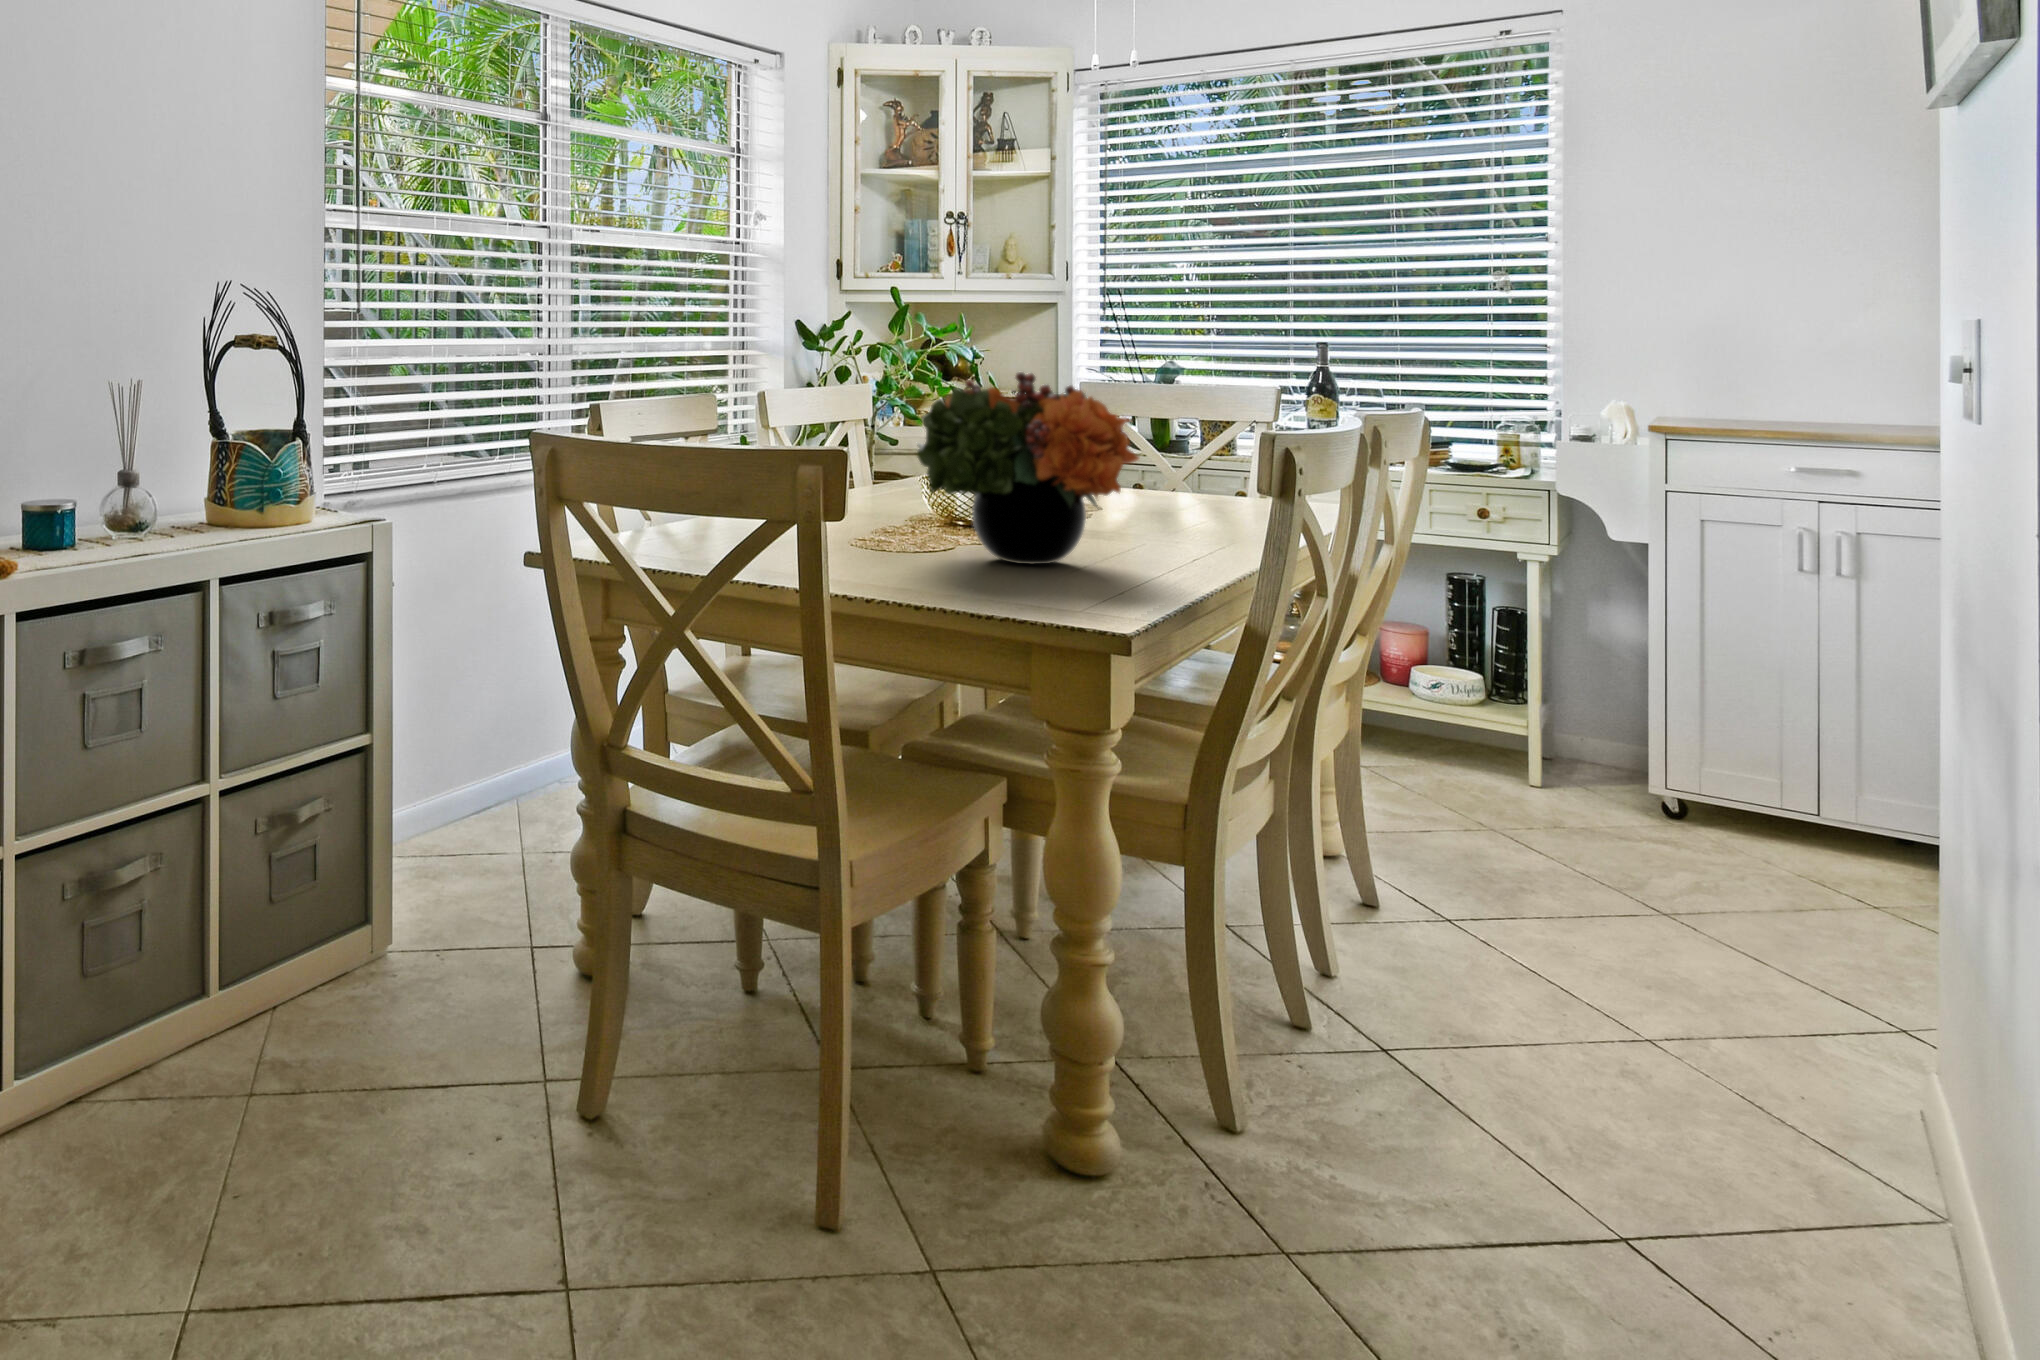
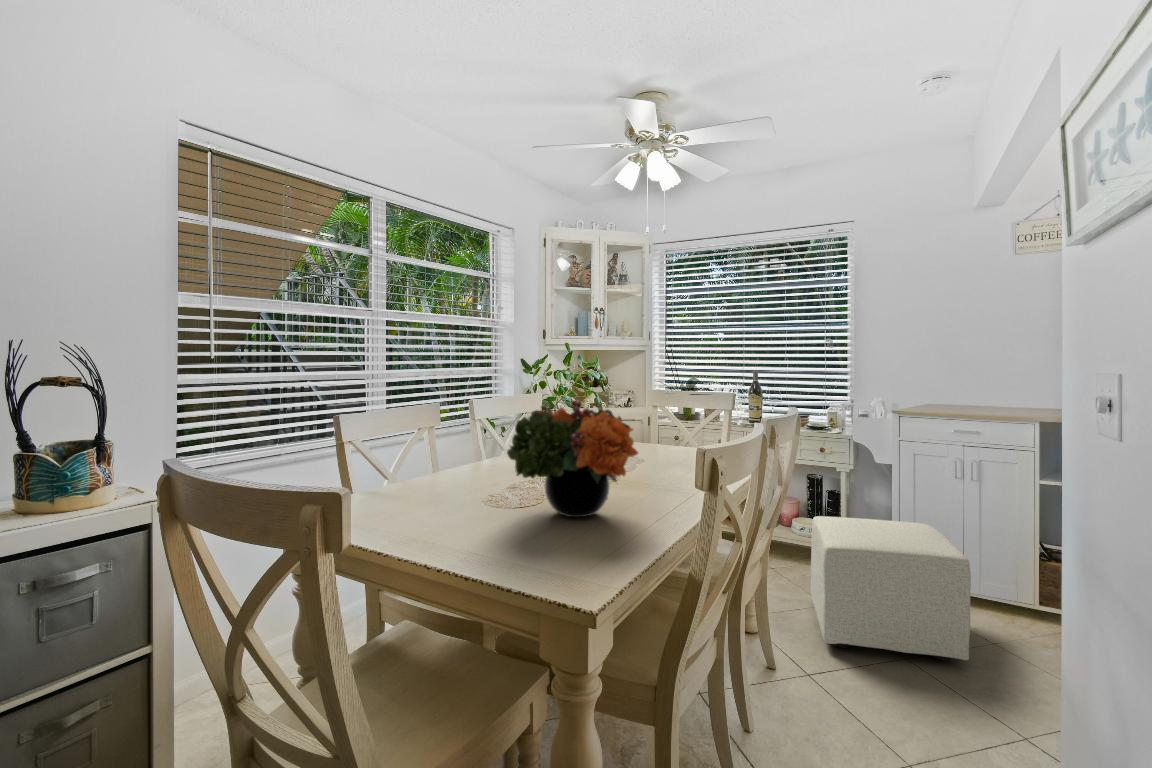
ottoman: none [1458,641,1810,923] -> present [811,516,971,661]

